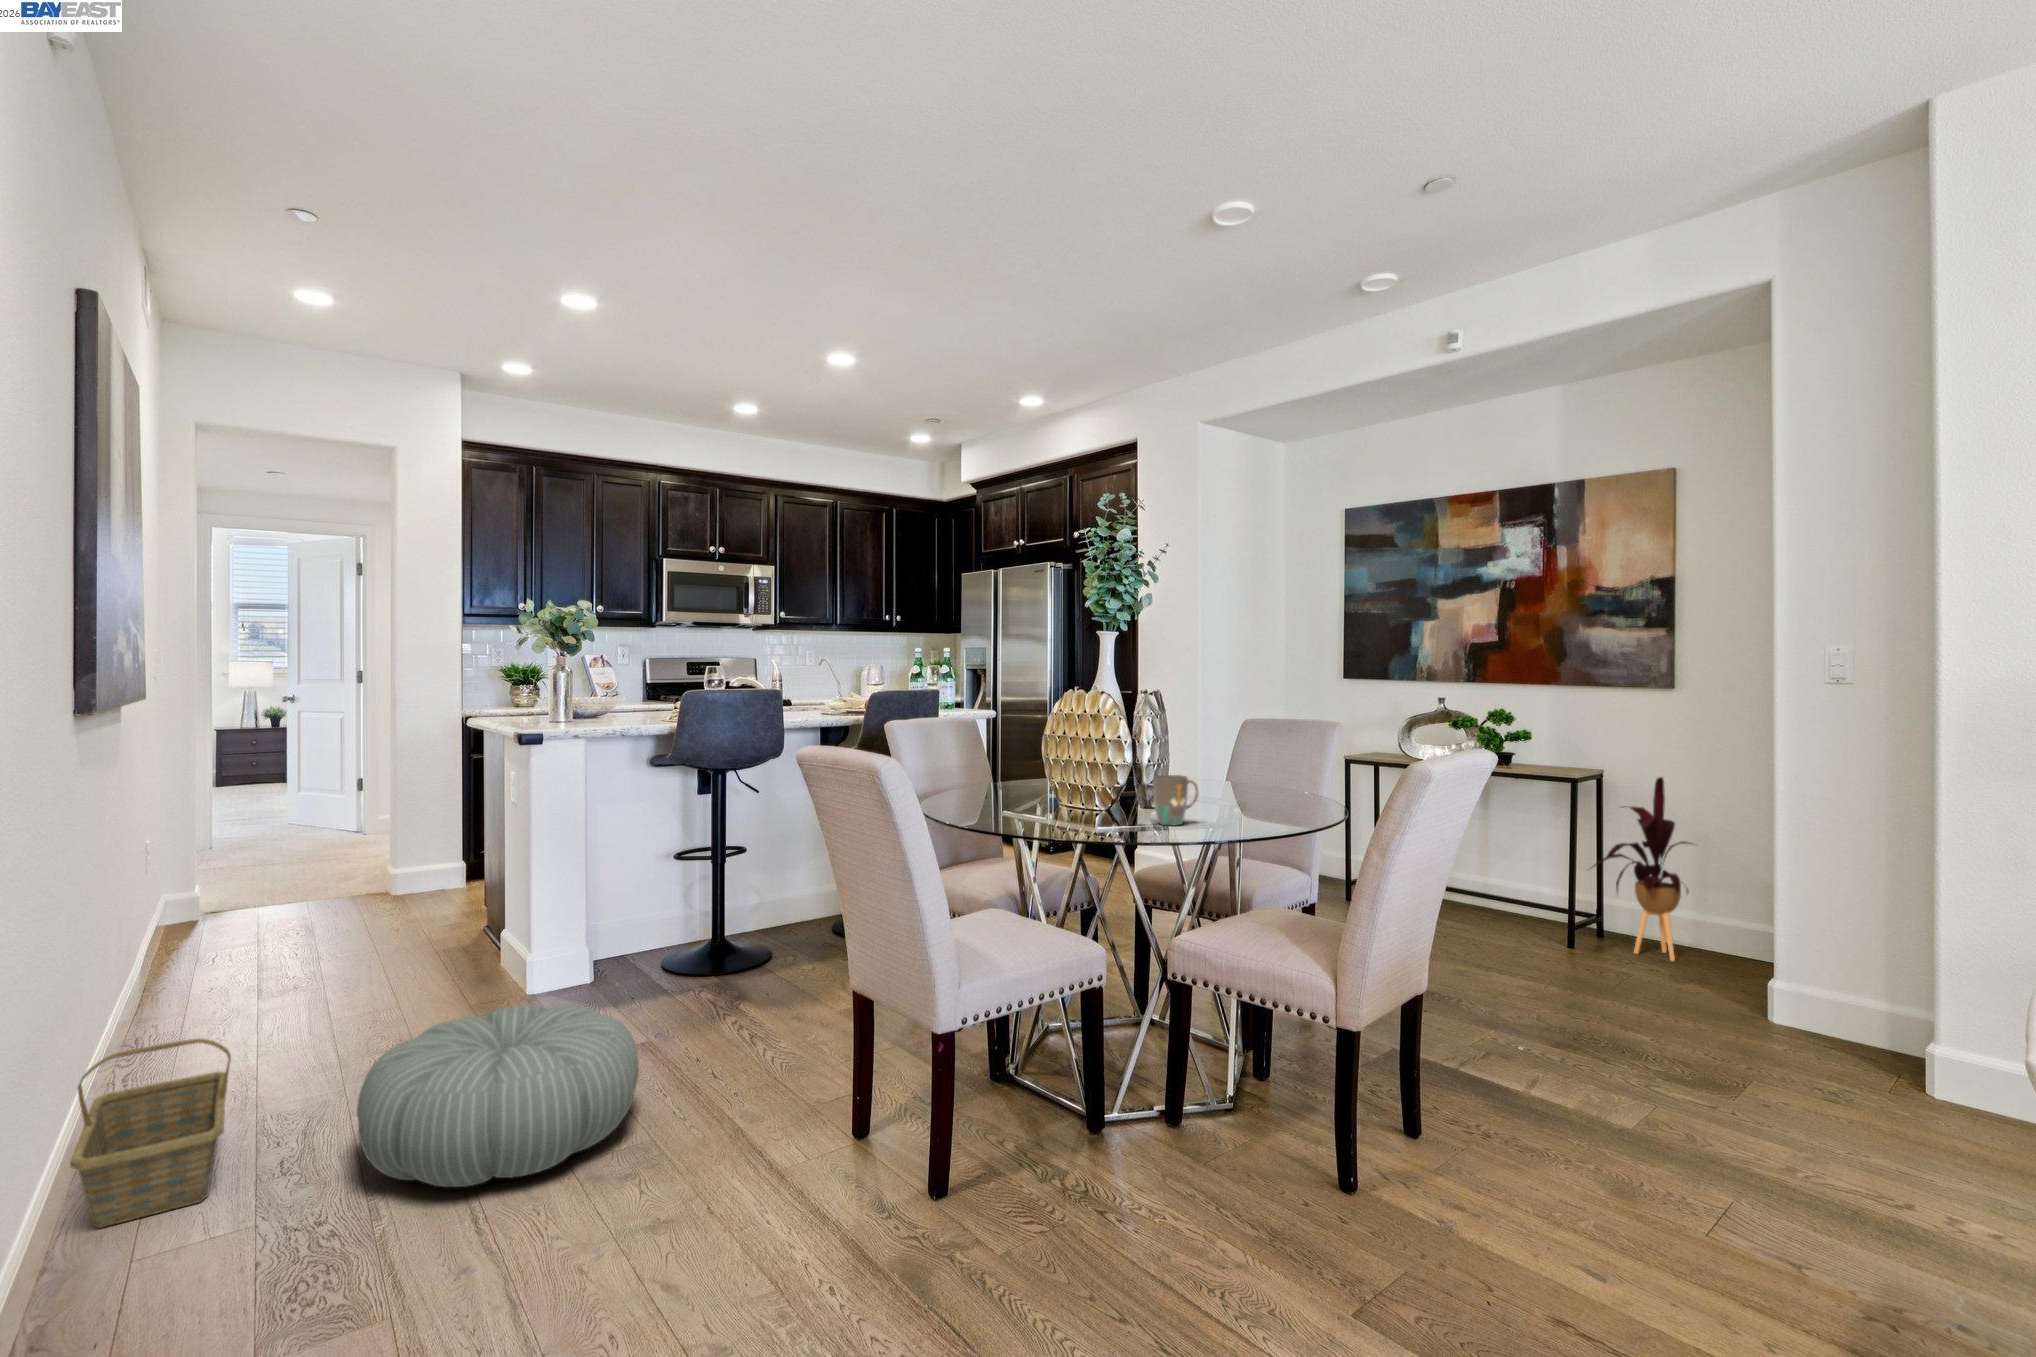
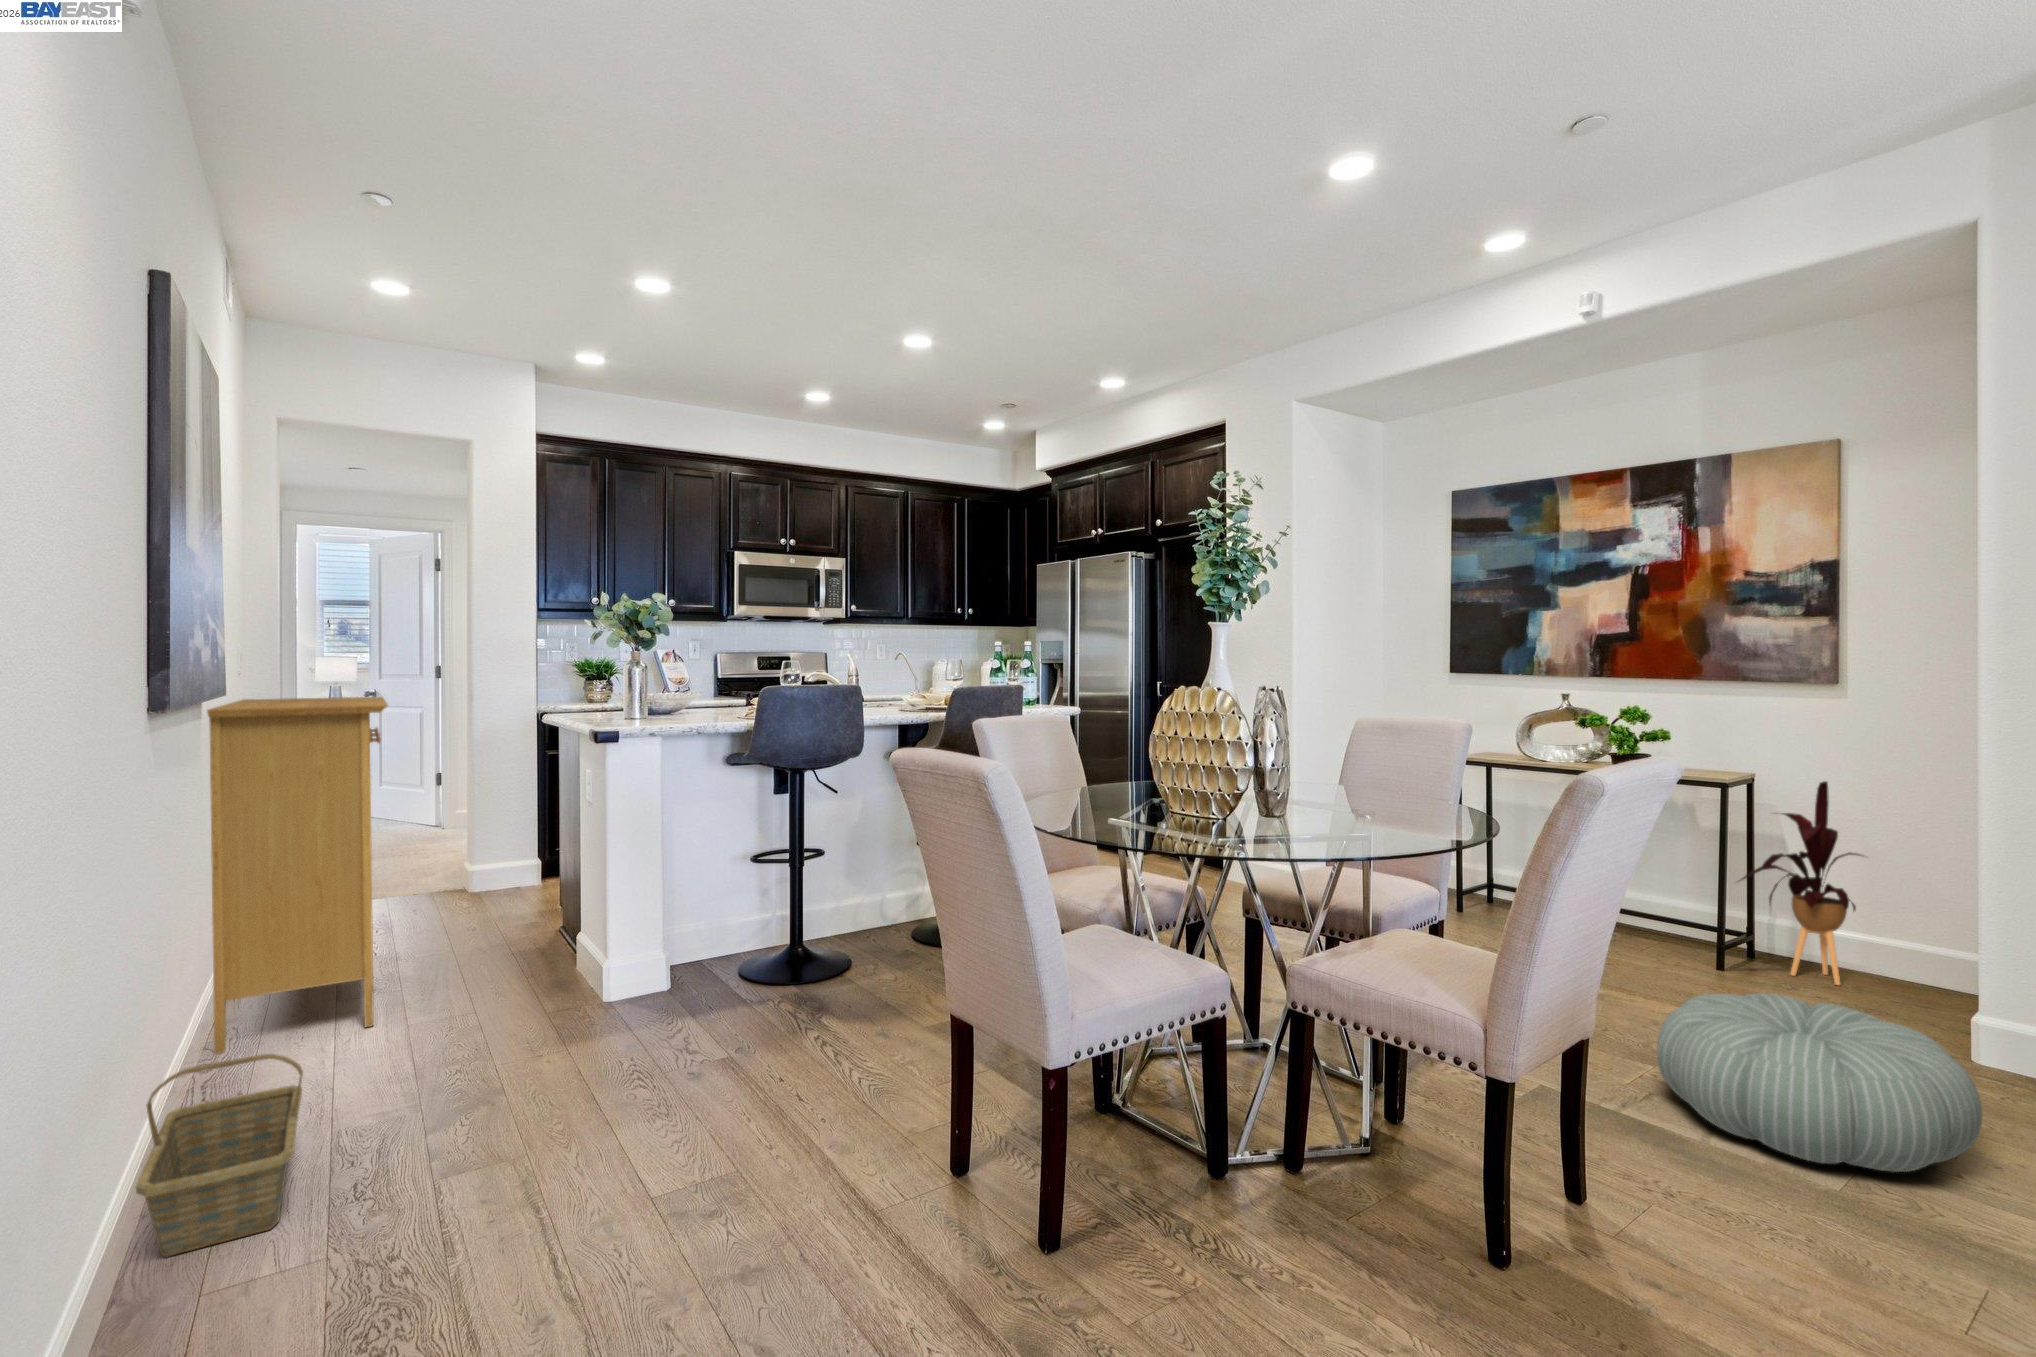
console table: none [128,701,311,1051] -> present [207,697,388,1054]
mug: present [1153,775,1198,825] -> none [1282,781,1332,838]
pouf: present [357,1005,639,1187] -> present [1657,993,1982,1172]

